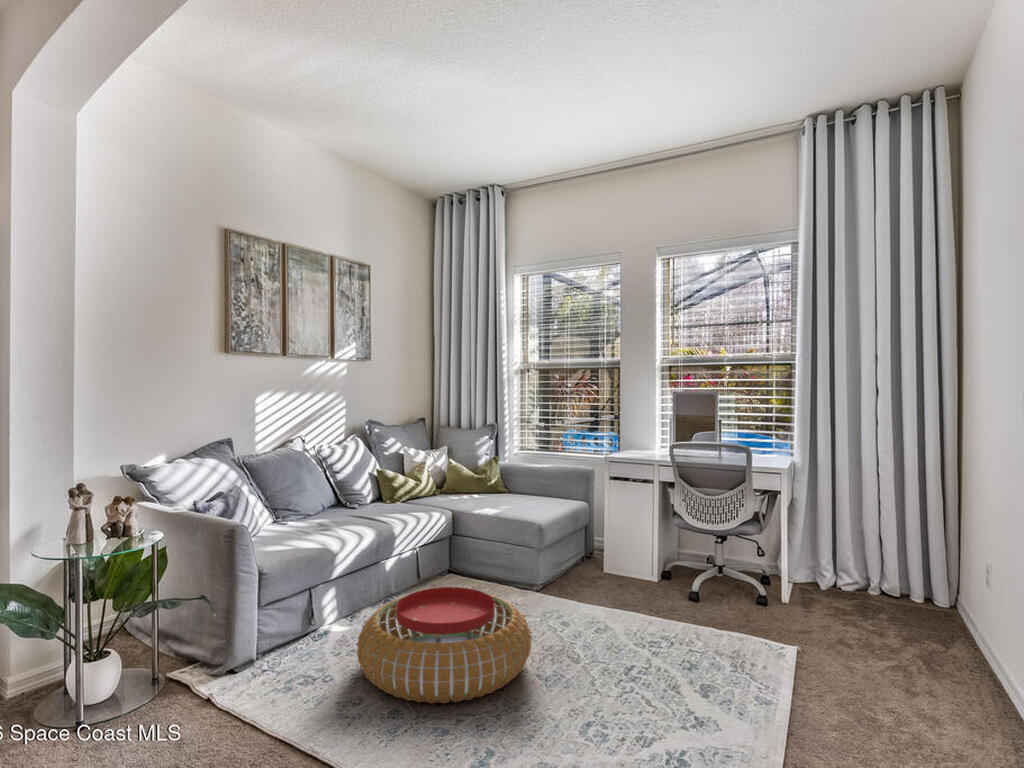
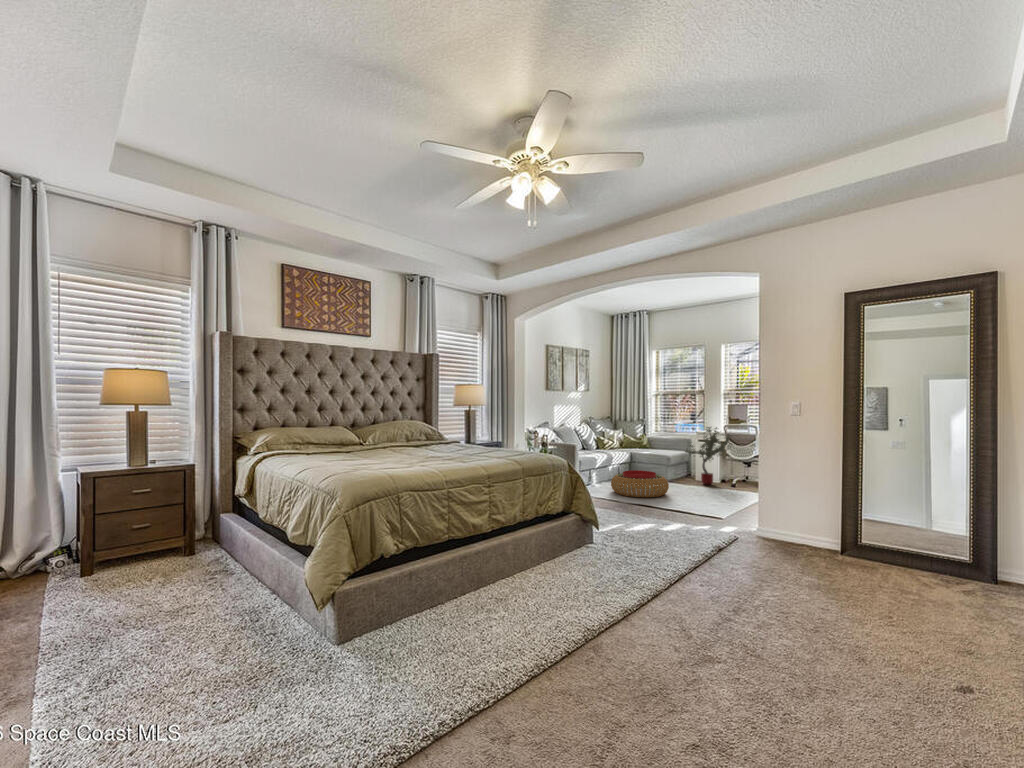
potted tree: none [578,448,692,597] -> present [685,427,730,485]

